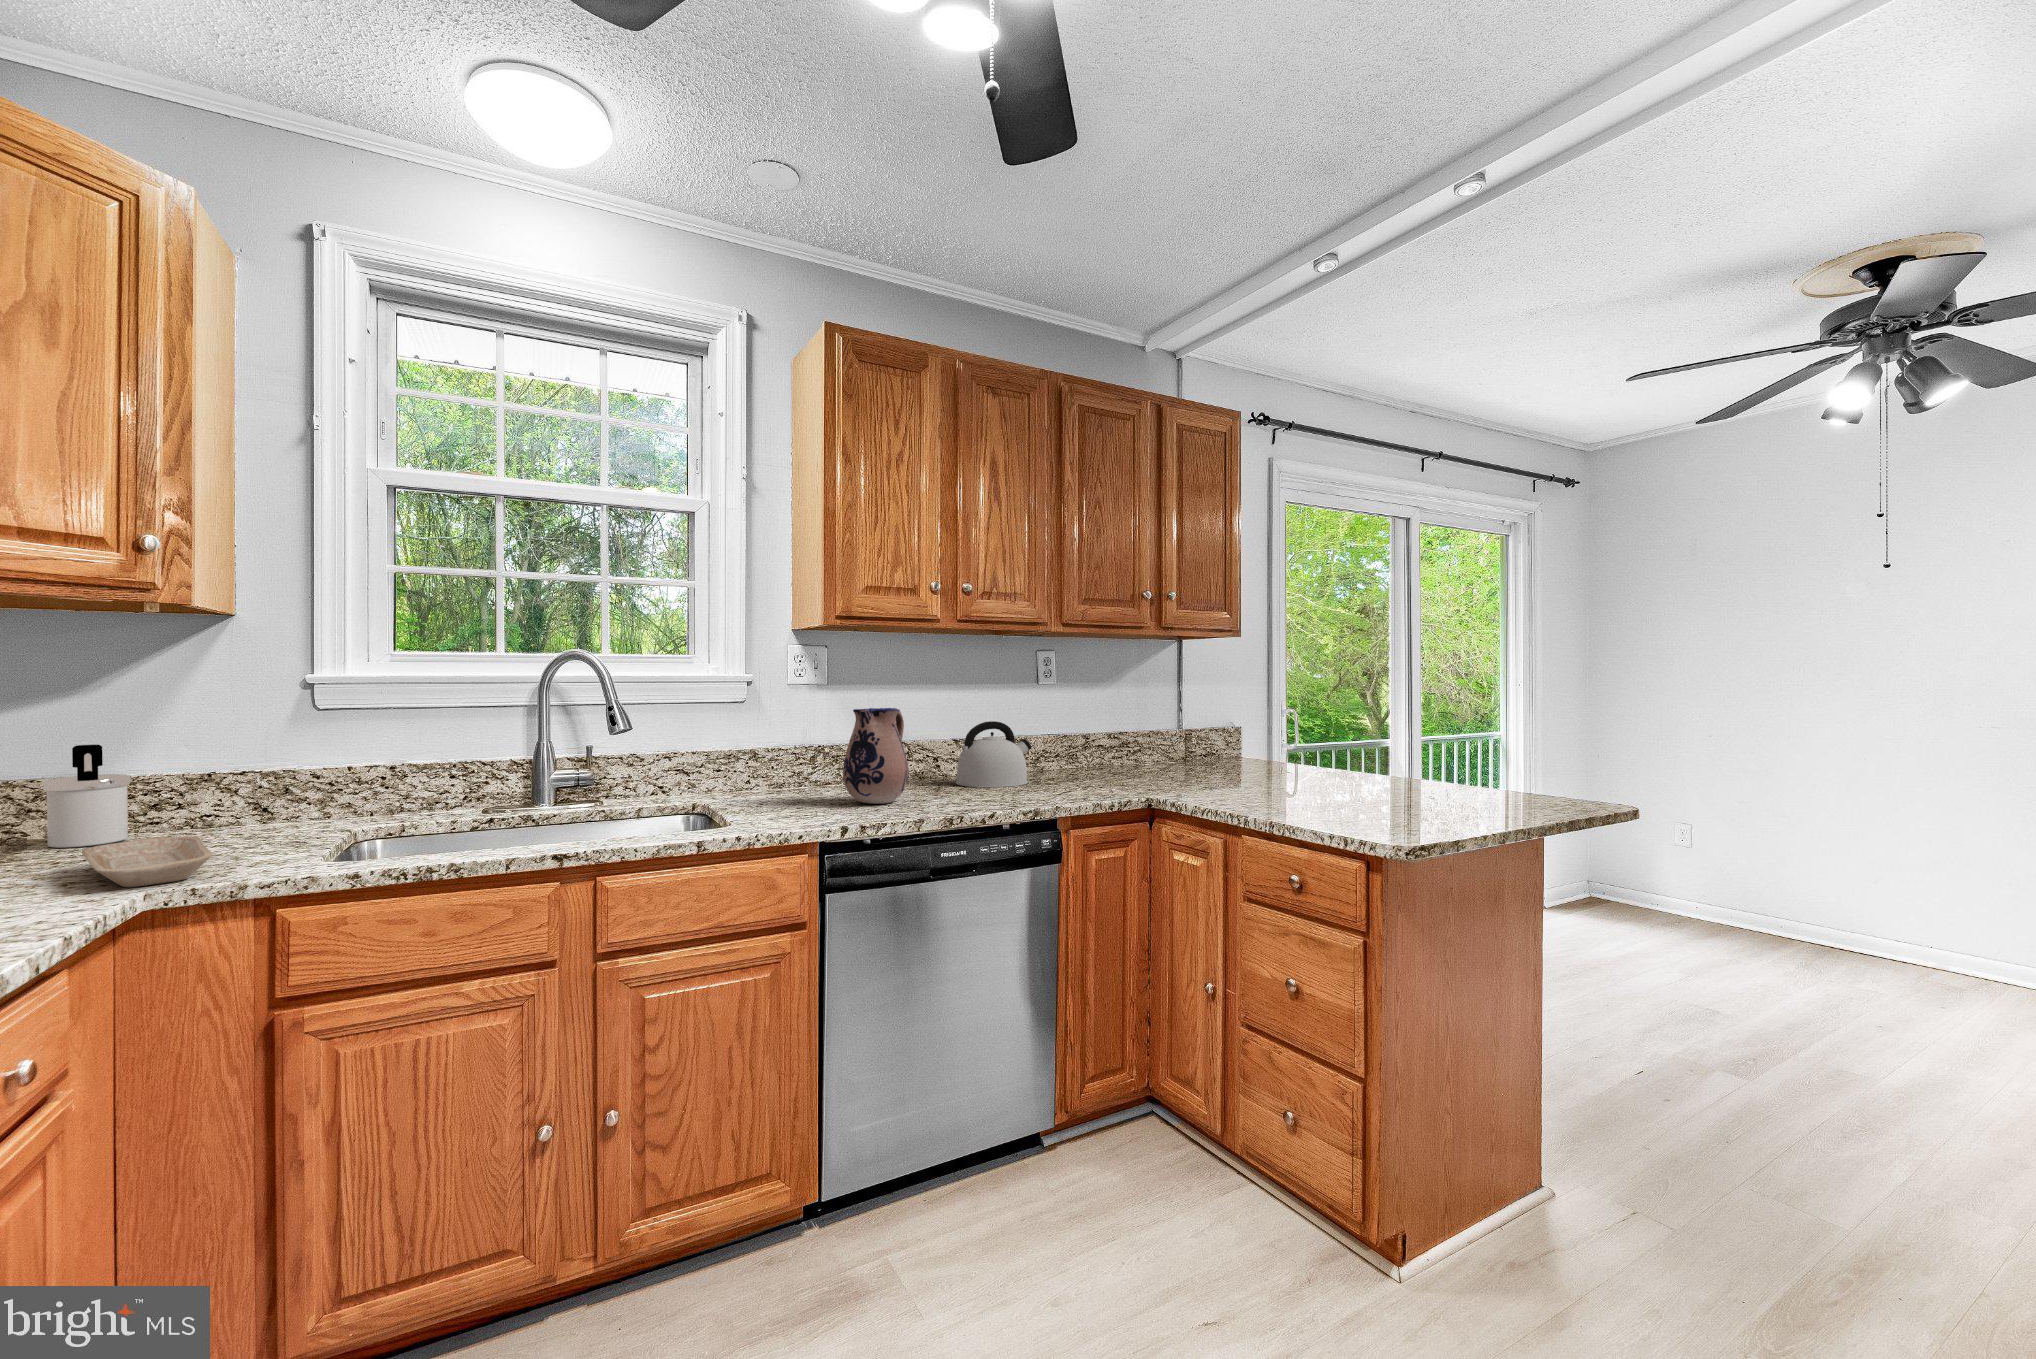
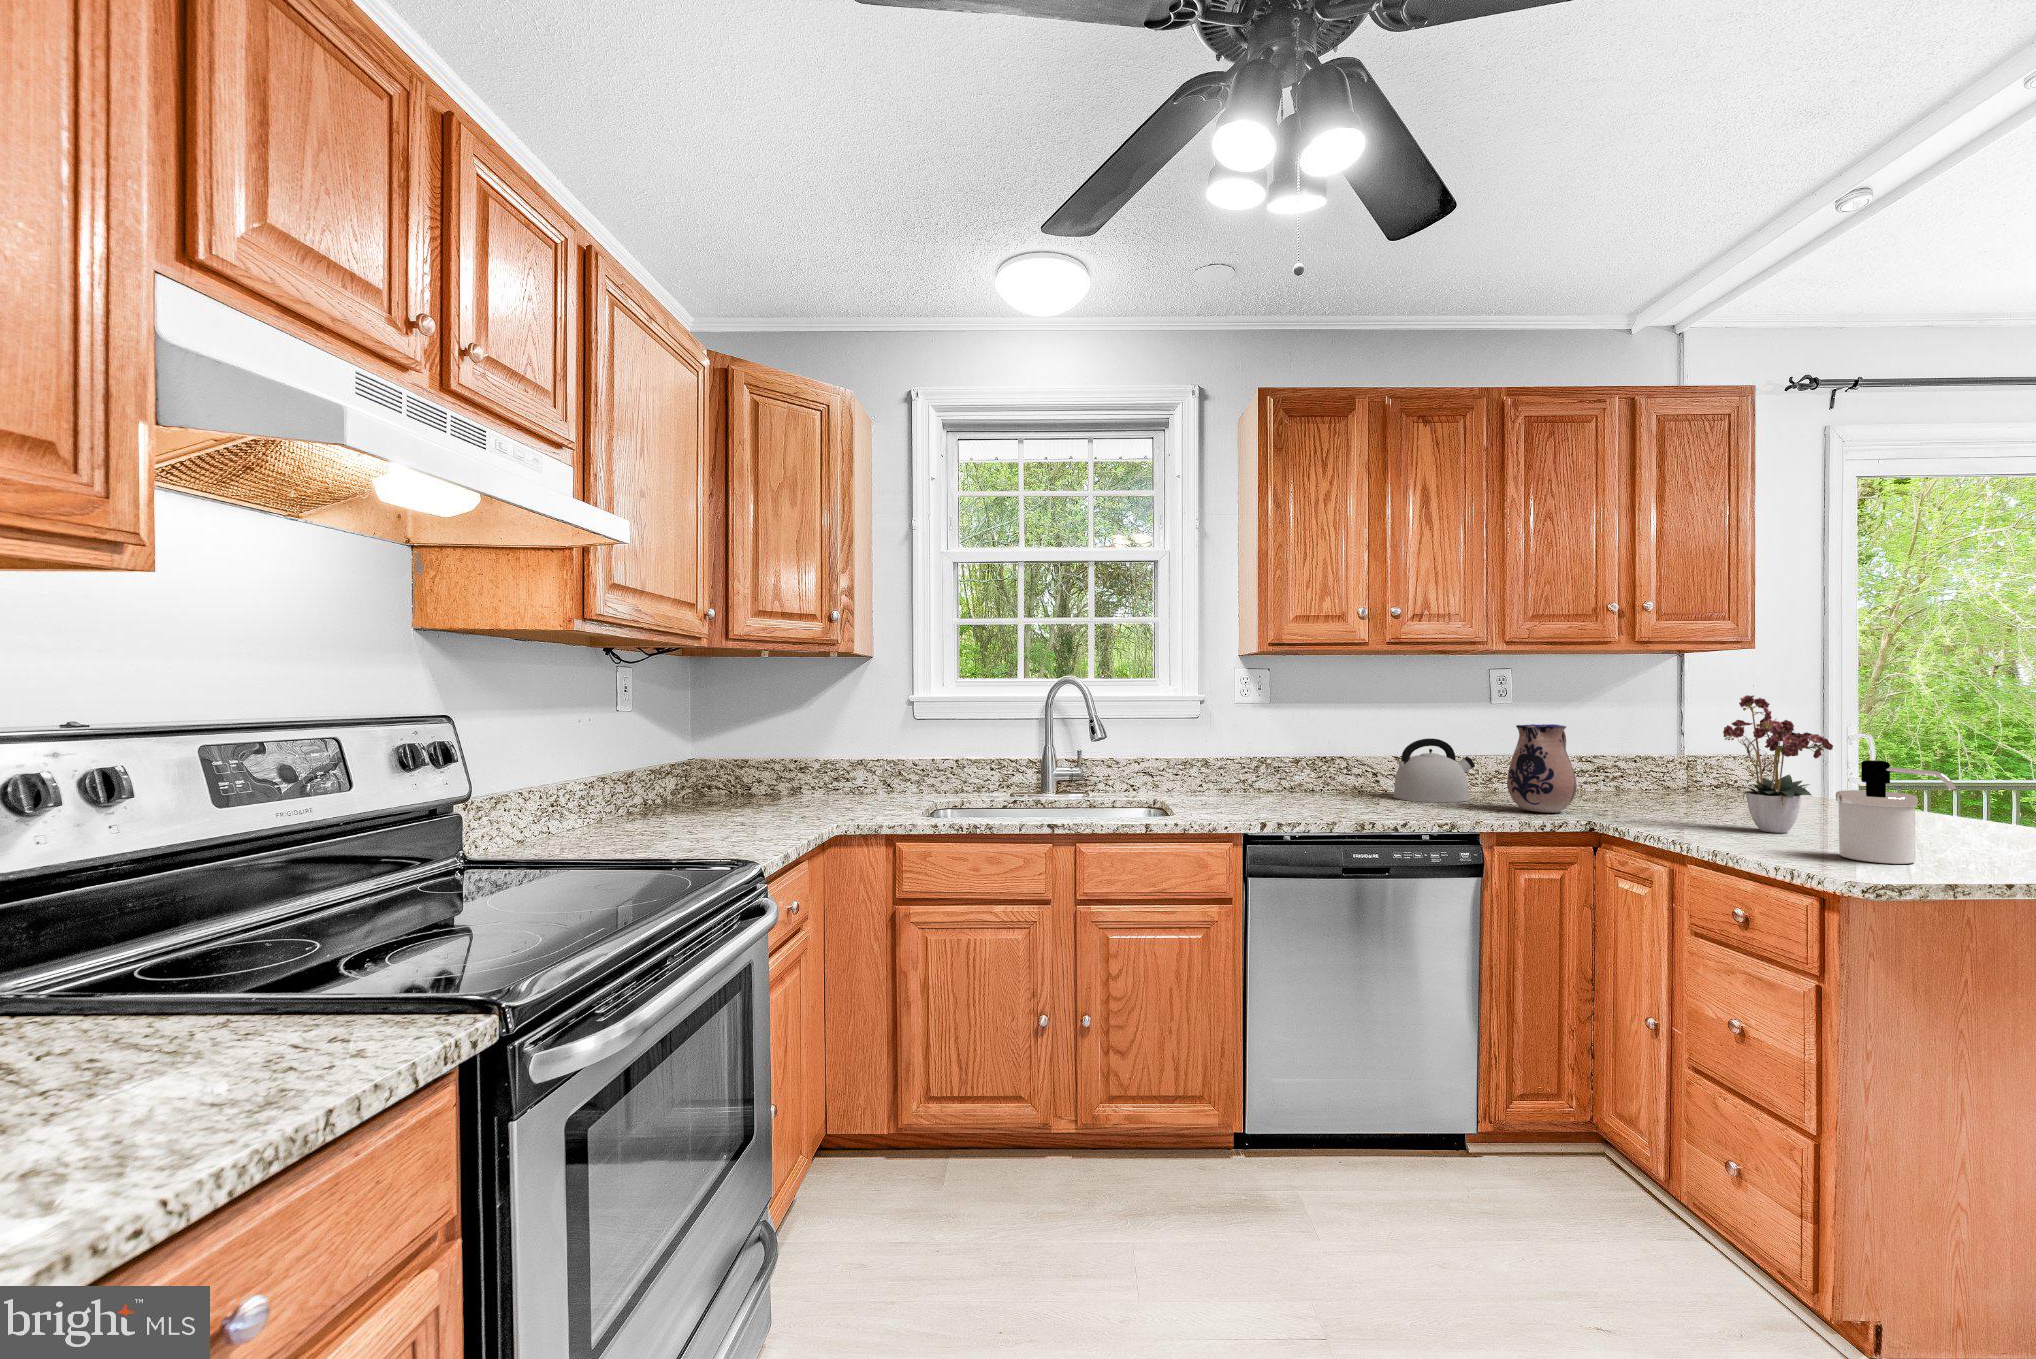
flower arrangement: none [1246,669,1338,797] -> present [1723,695,1833,833]
ceramic pitcher: present [843,708,909,804] -> present [1507,724,1577,813]
soap dispenser: present [43,745,130,848] -> present [1836,760,1956,864]
tray: present [81,836,212,887] -> none [809,795,868,821]

